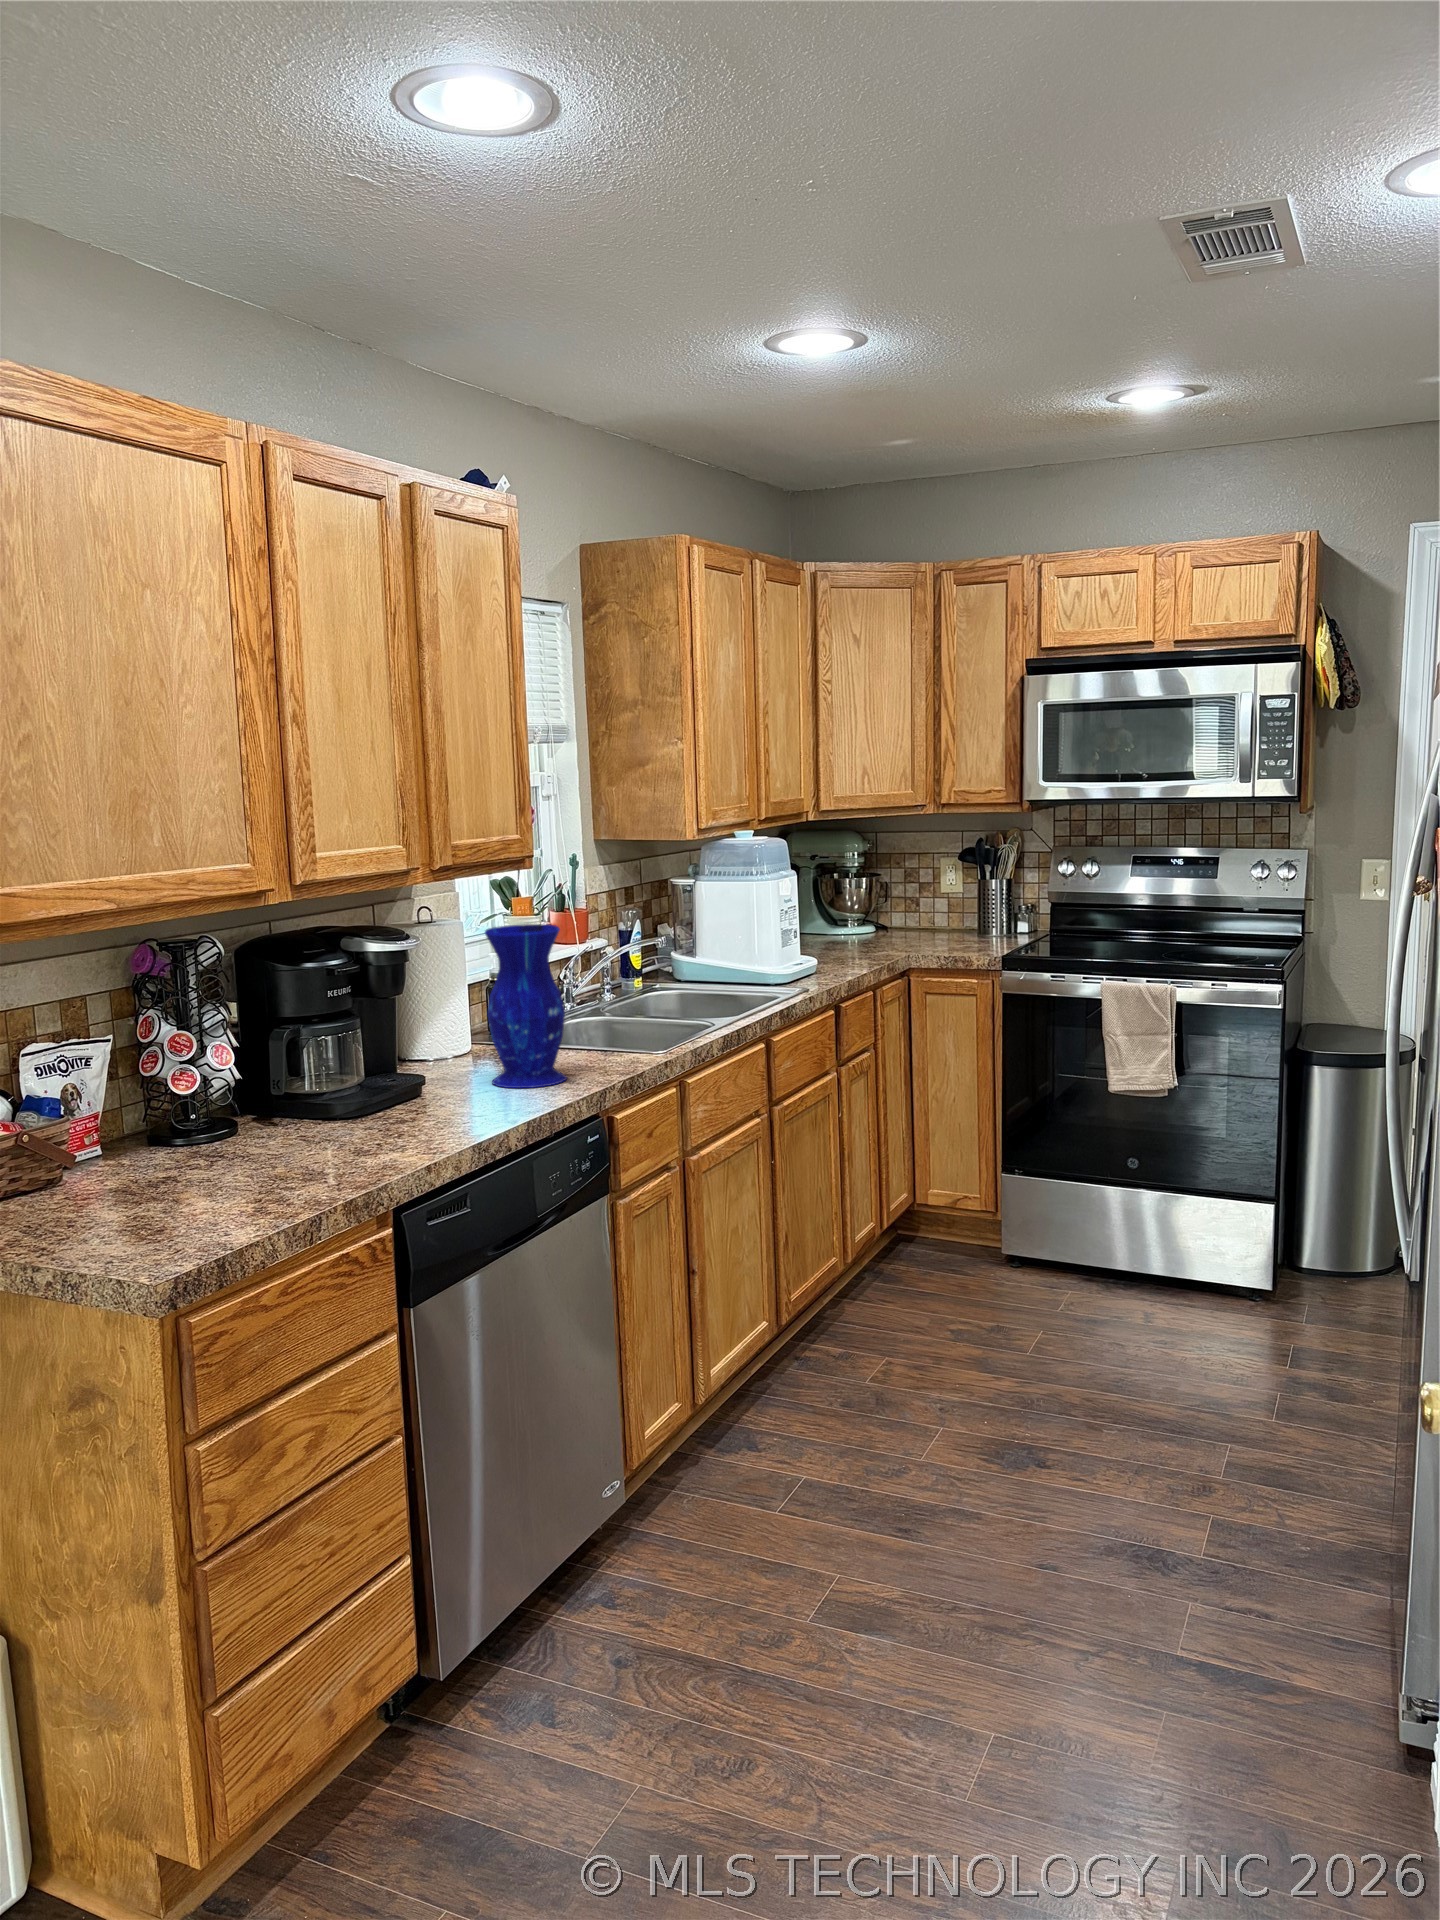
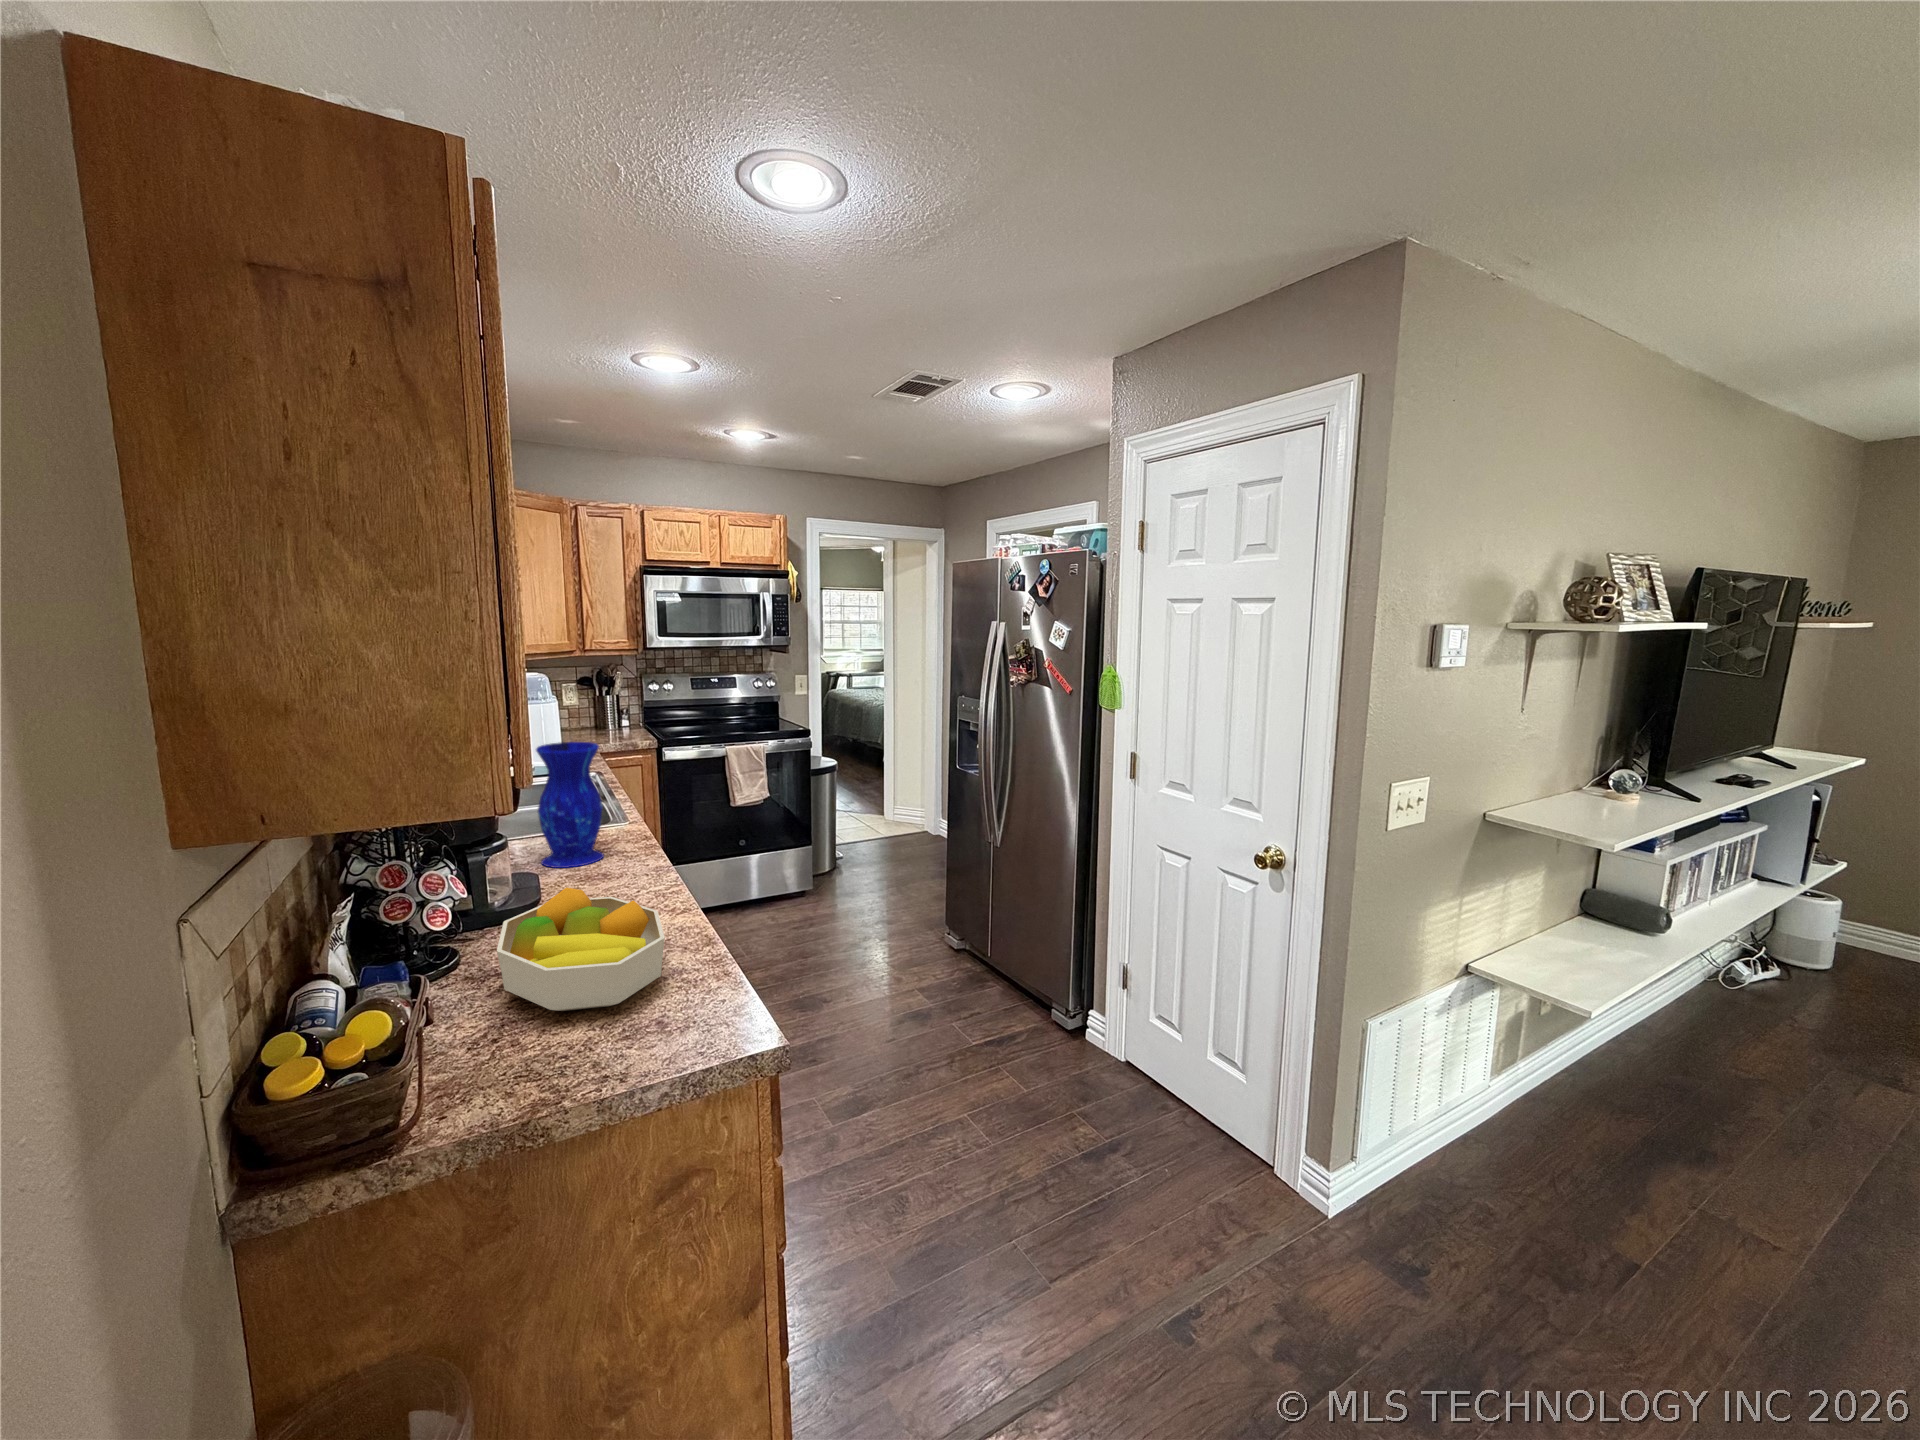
fruit bowl: none [122,1075,323,1203] -> present [497,887,665,1011]

